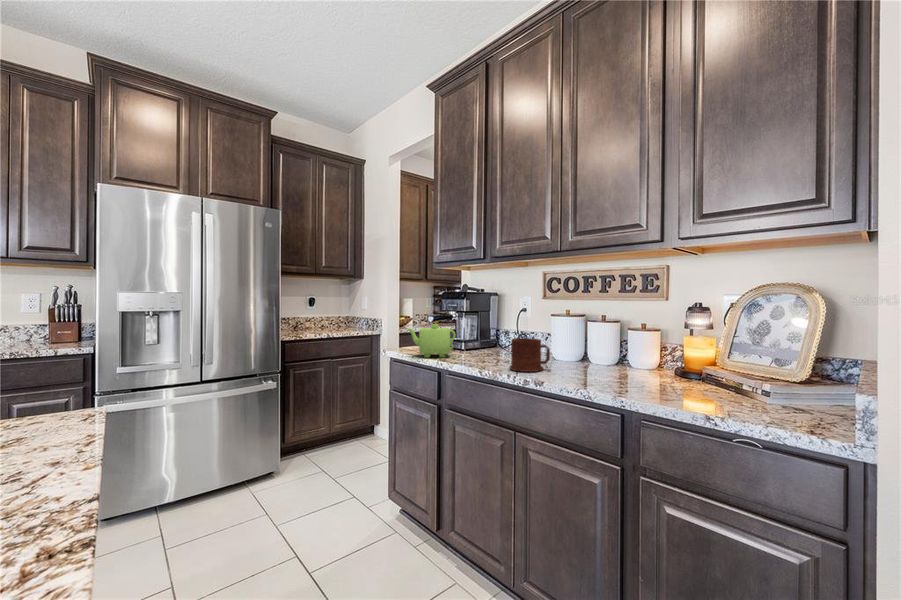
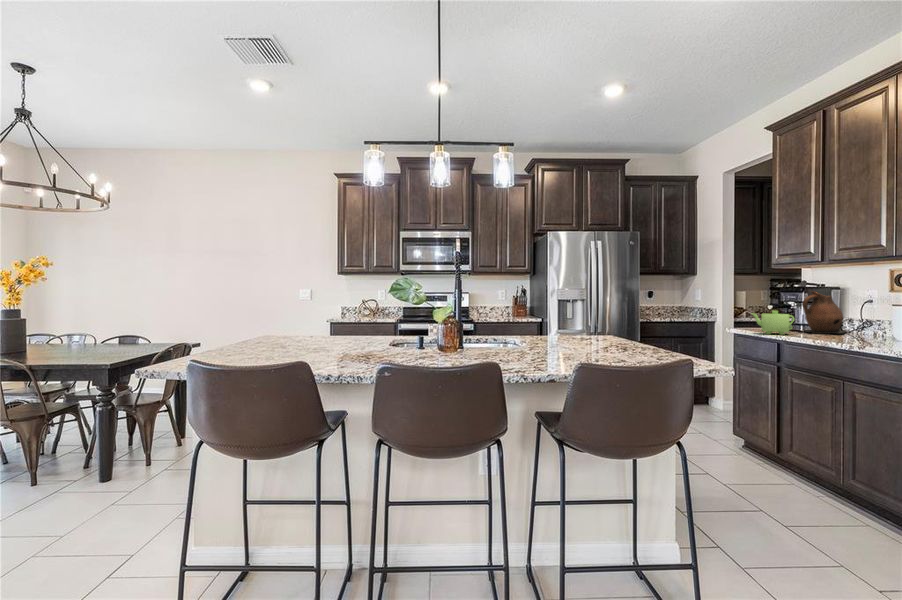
ceramic pitcher: none [464,298,505,352] -> present [803,292,846,334]
mug: present [510,338,550,372] -> none [843,321,882,344]

